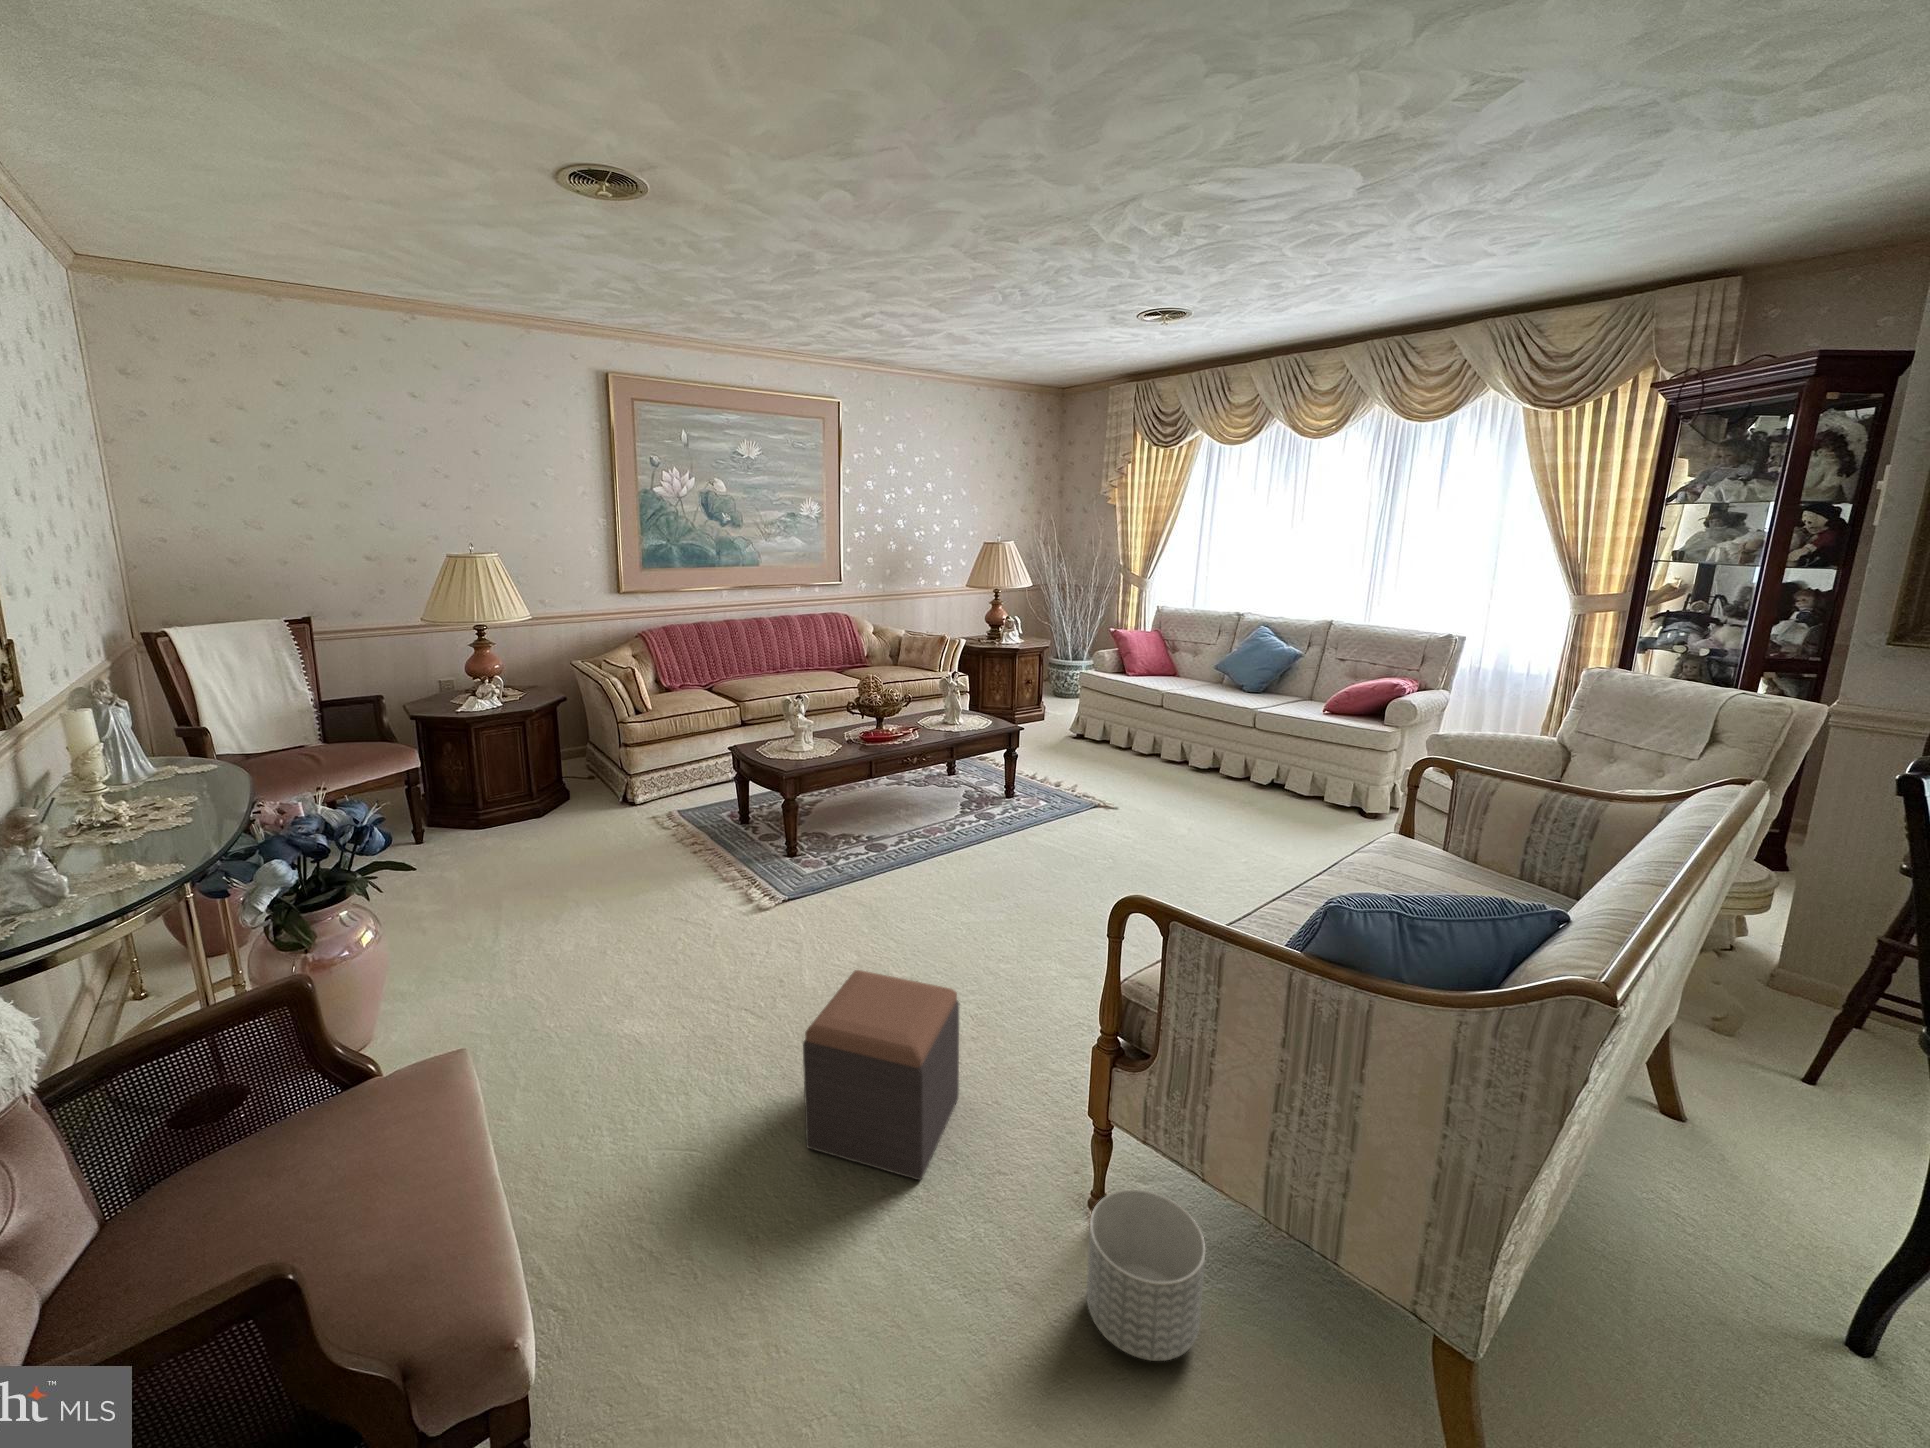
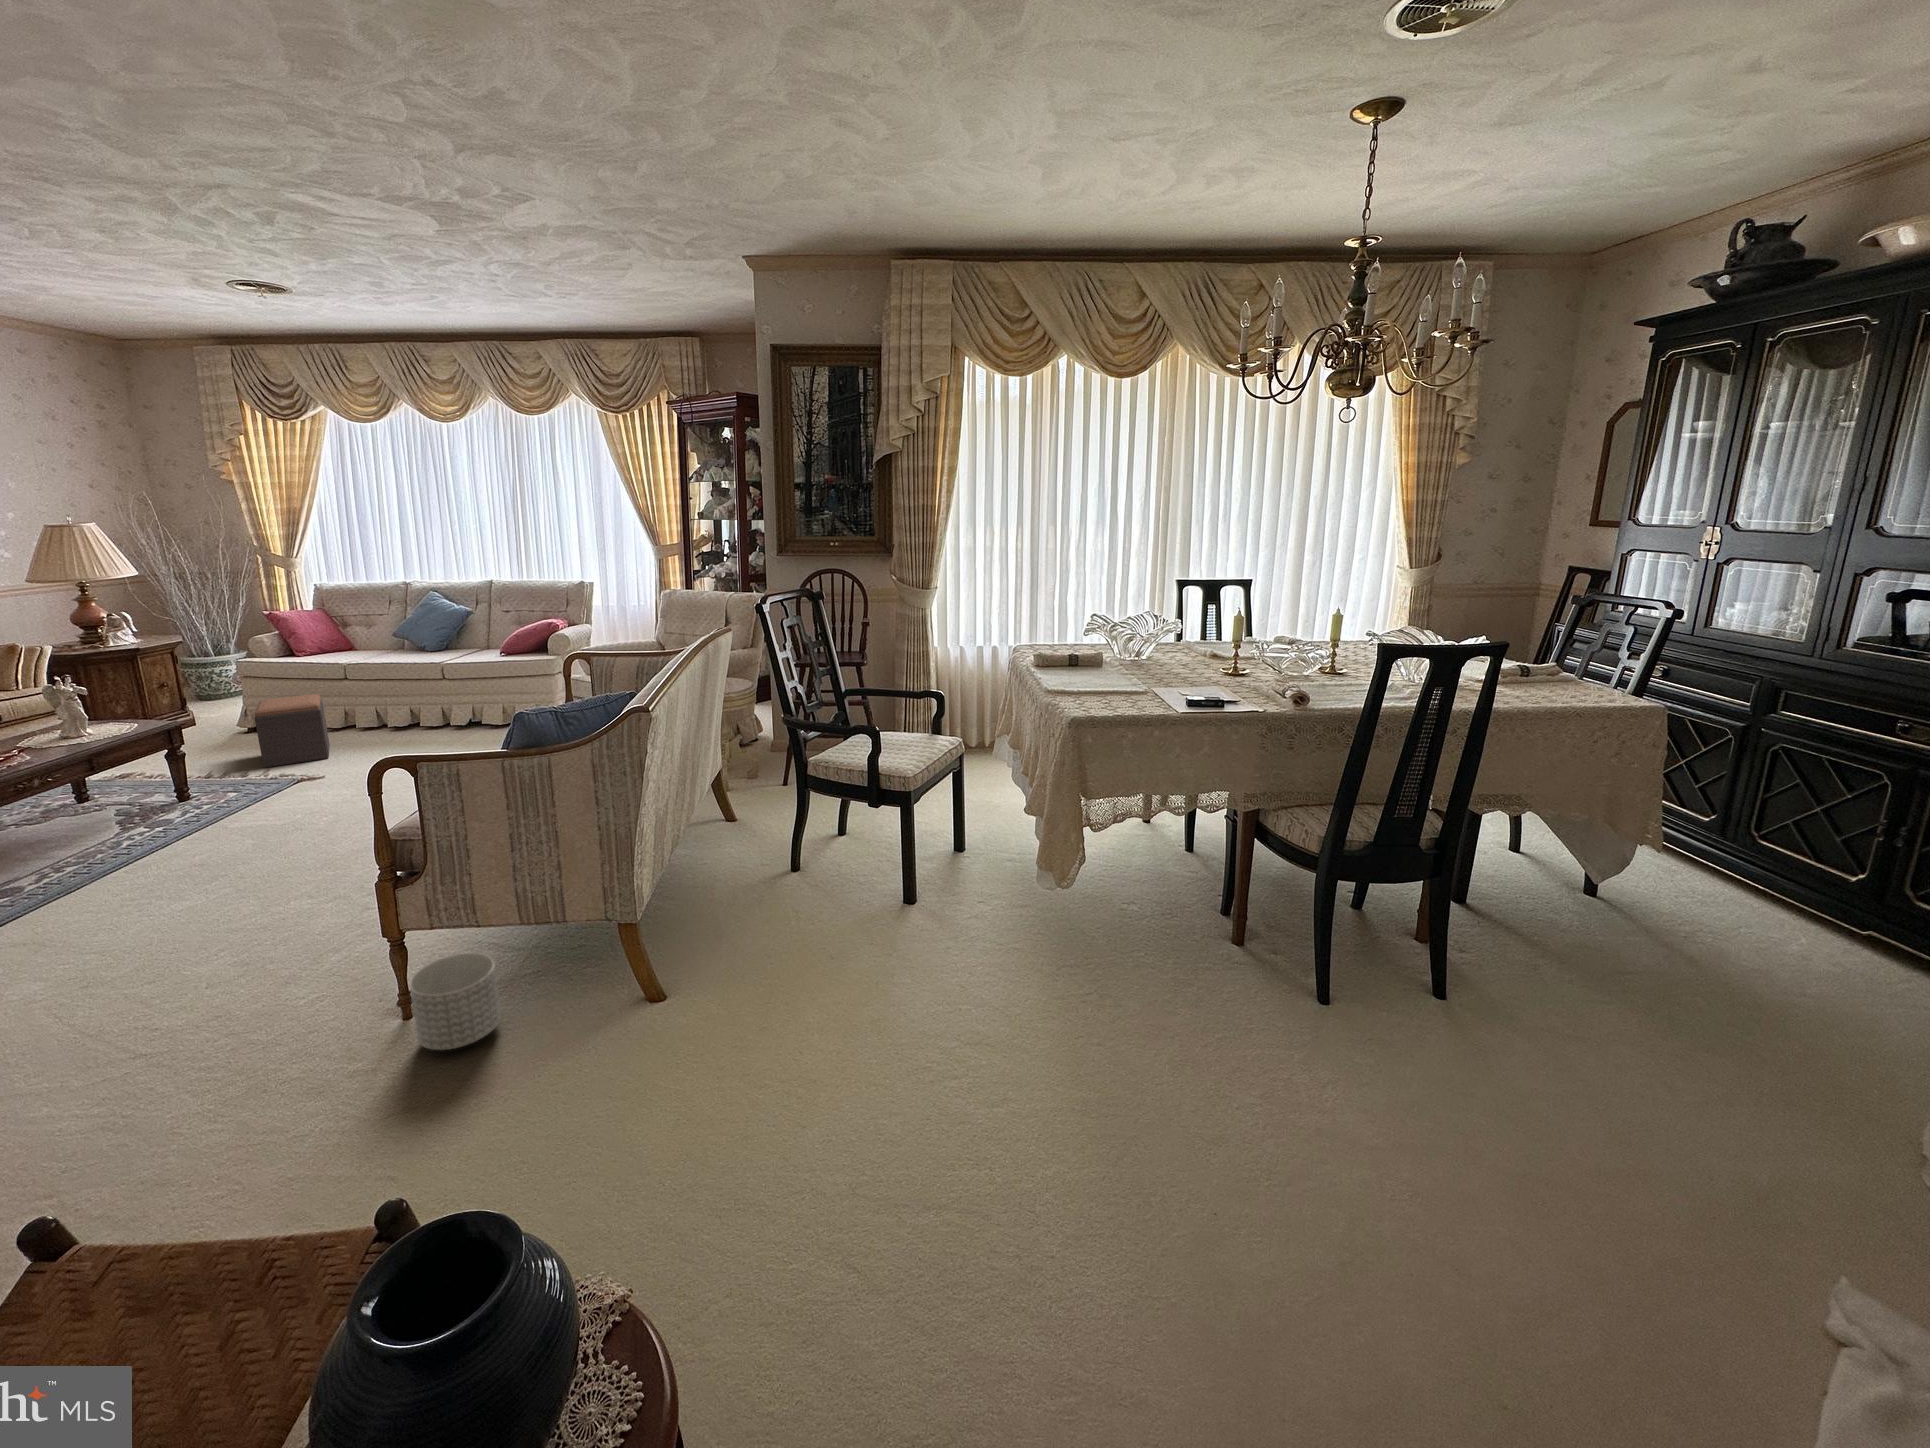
footstool: present [803,970,959,1180] -> present [255,694,330,768]

